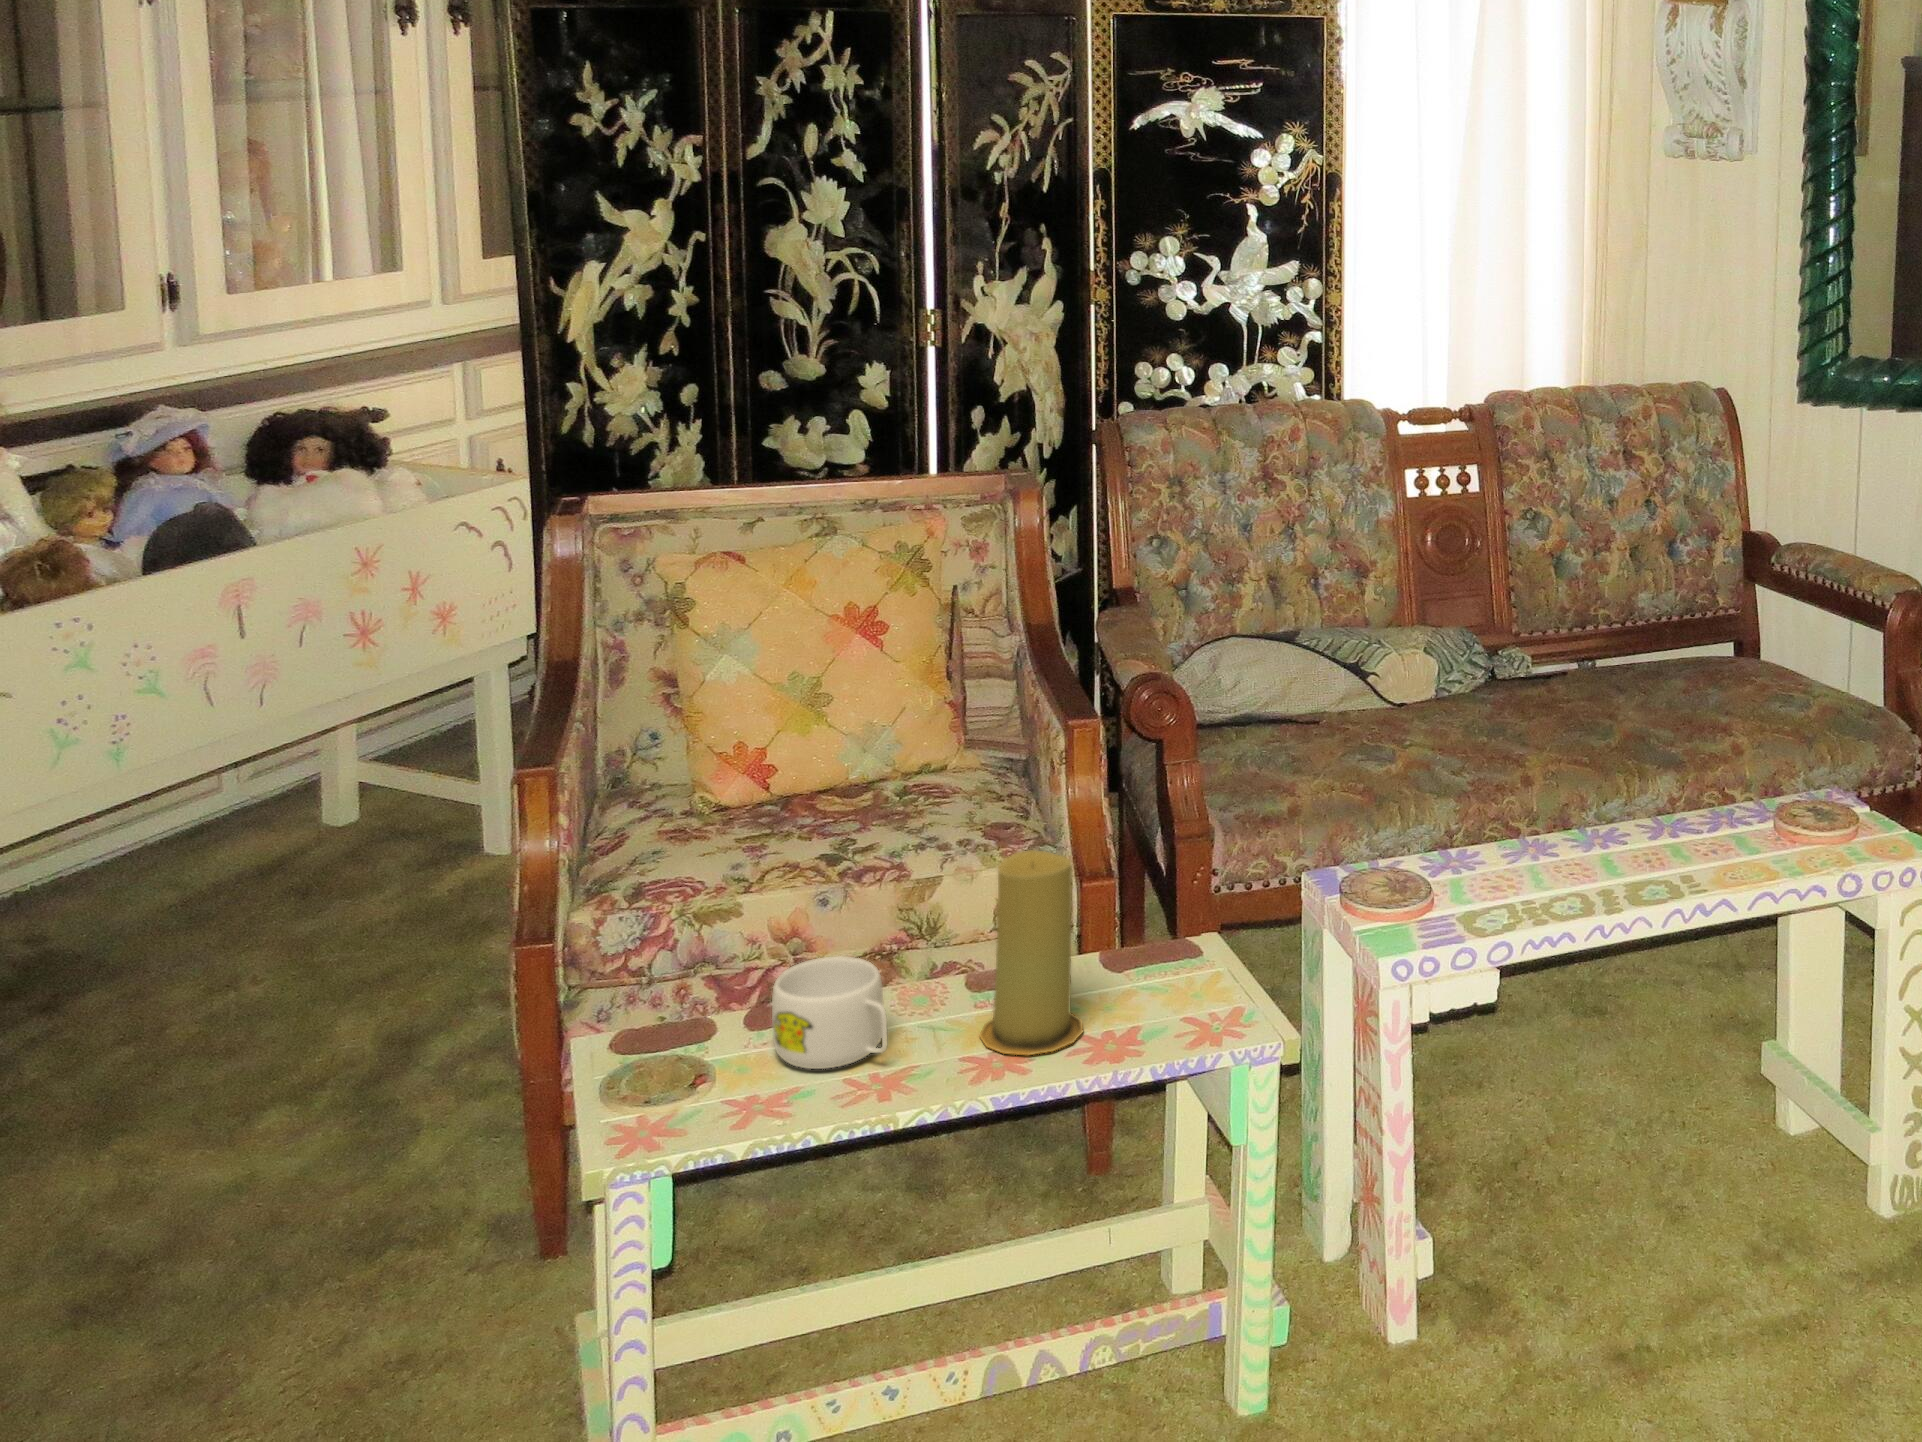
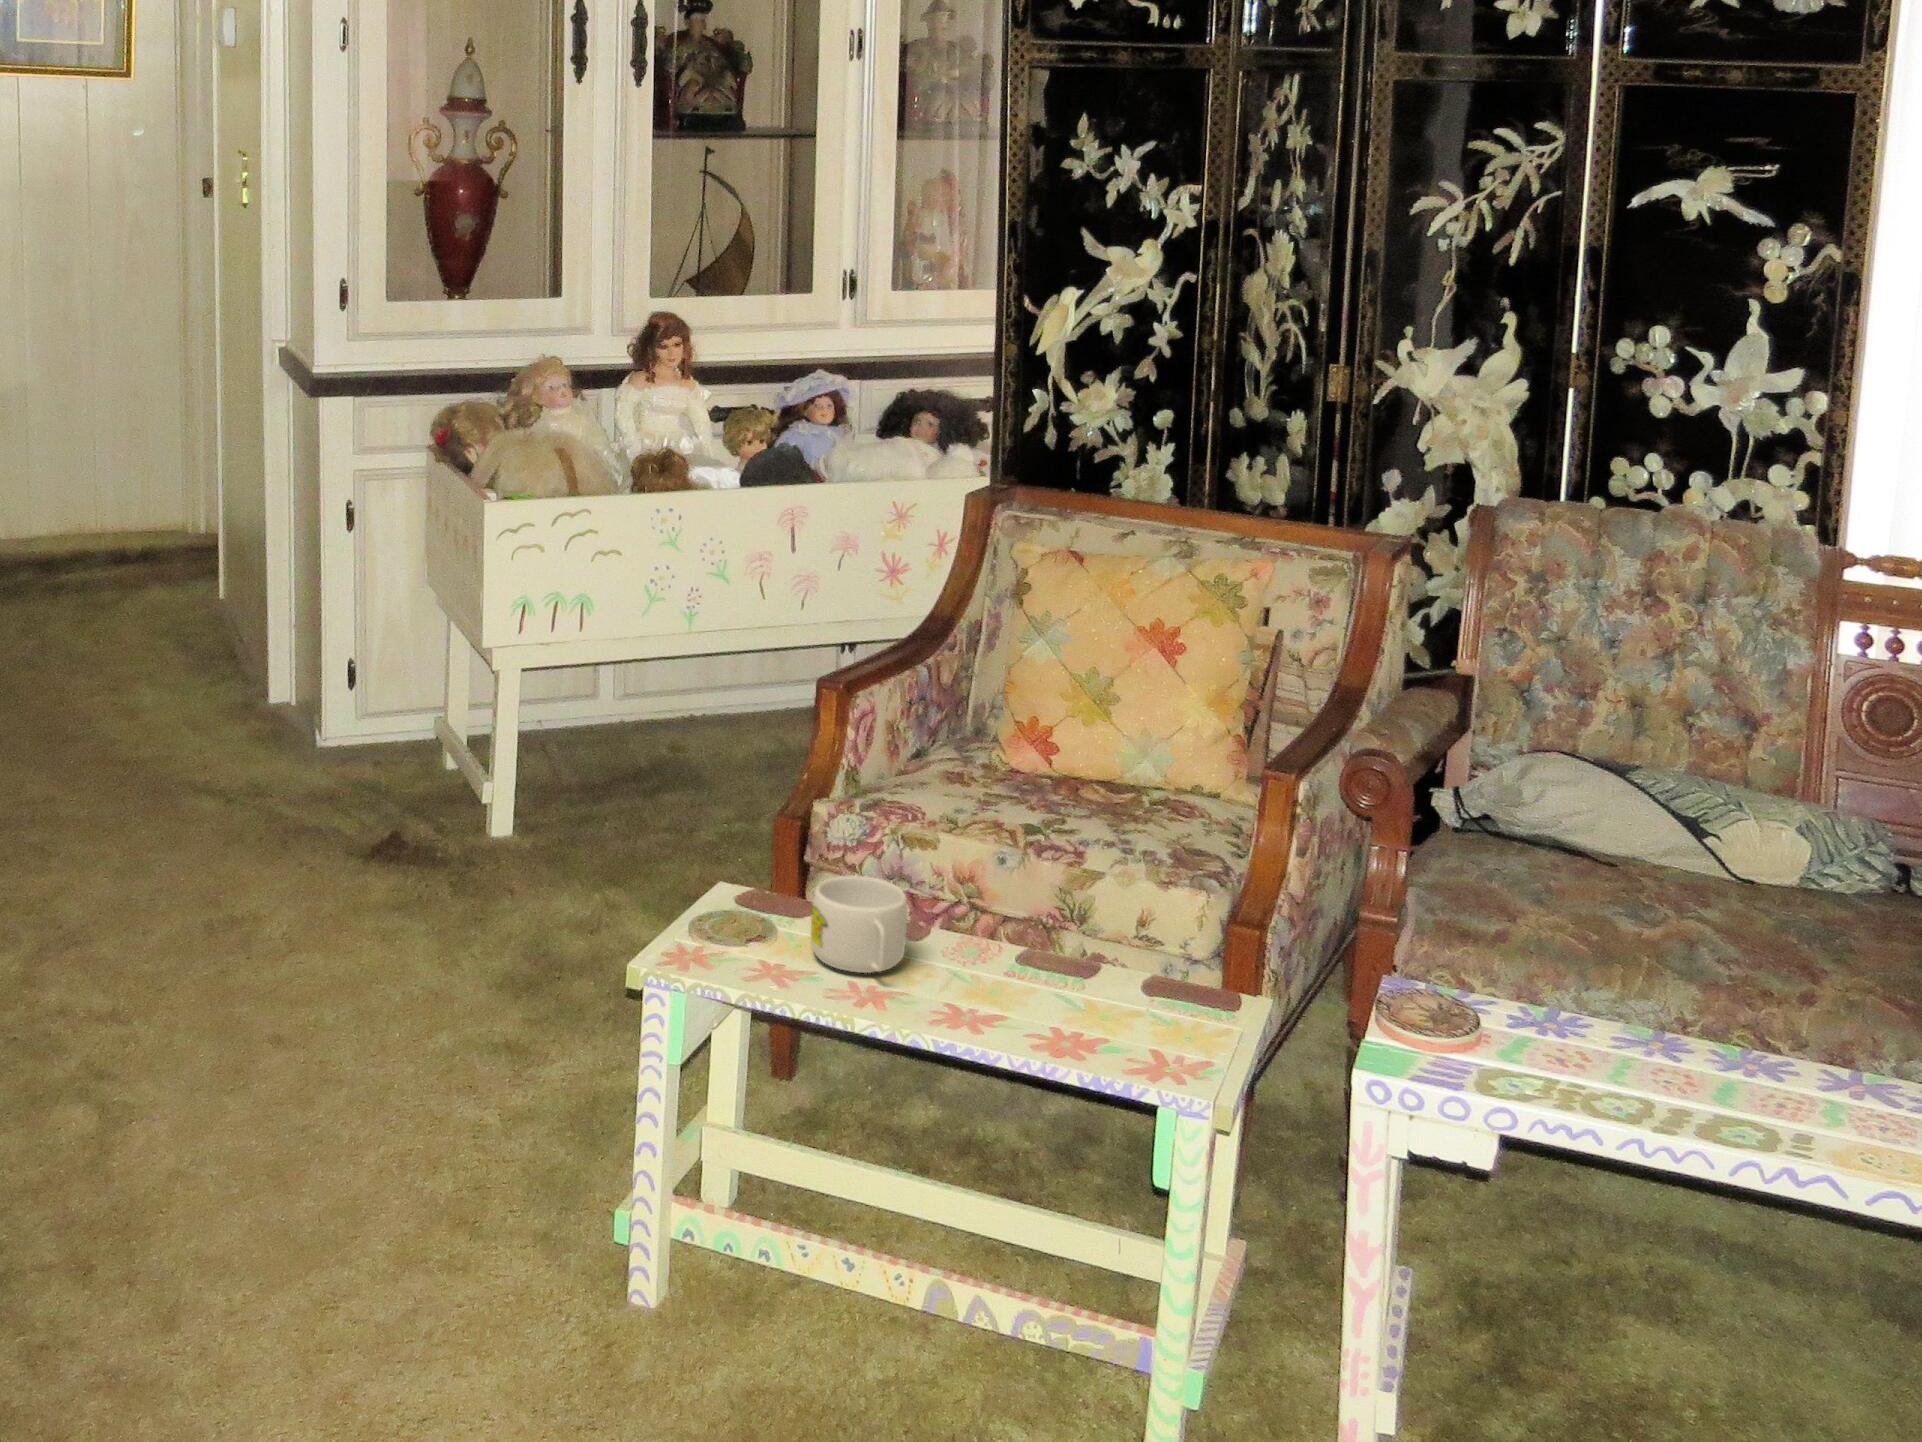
candle: present [980,850,1083,1055] -> none [973,835,1073,1030]

